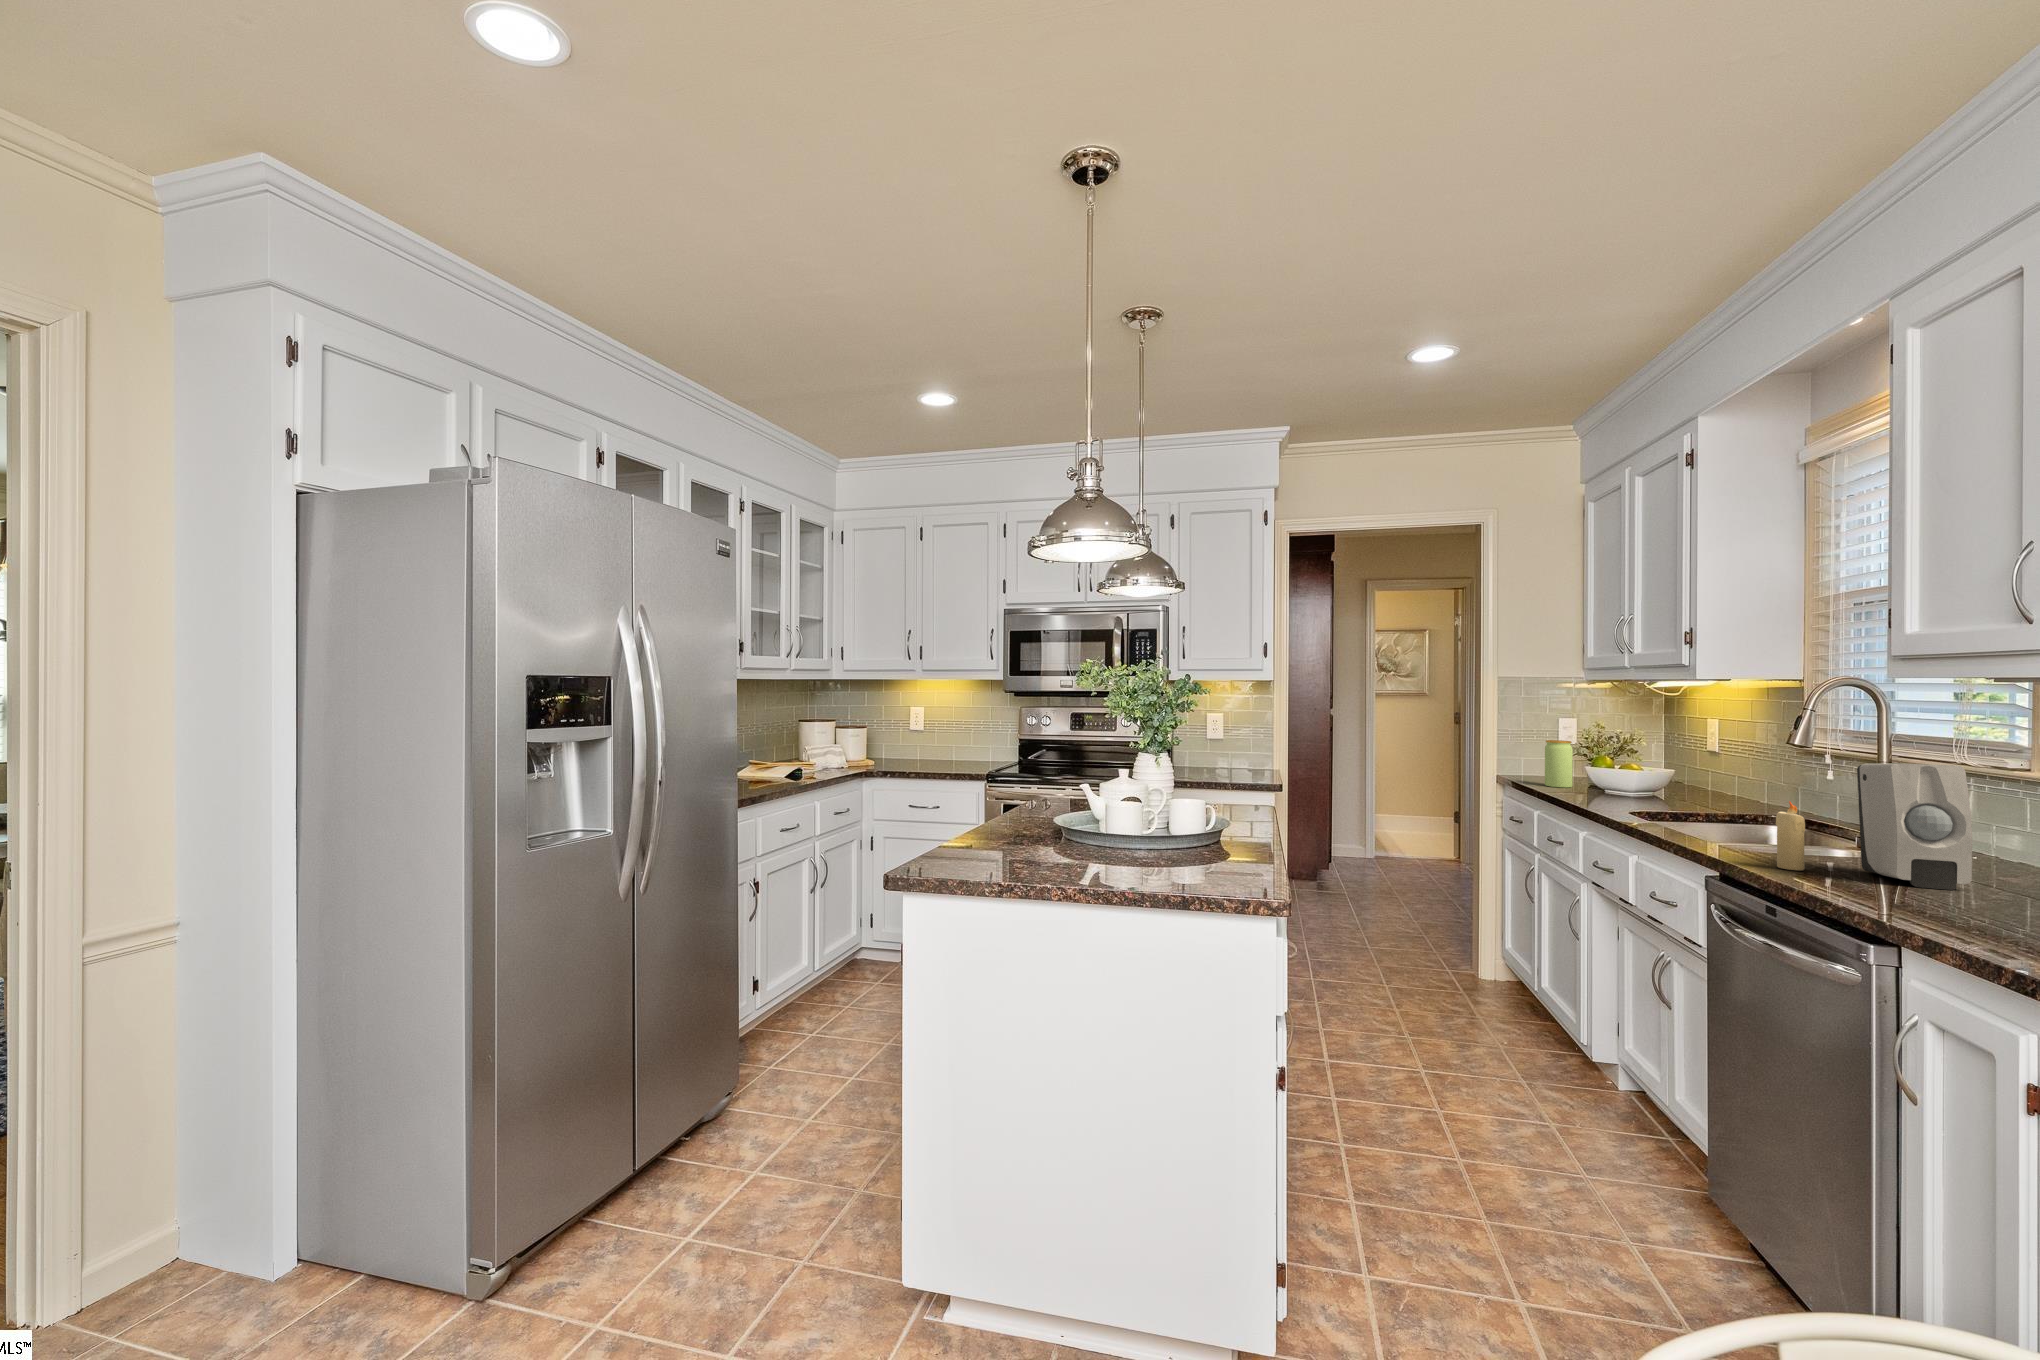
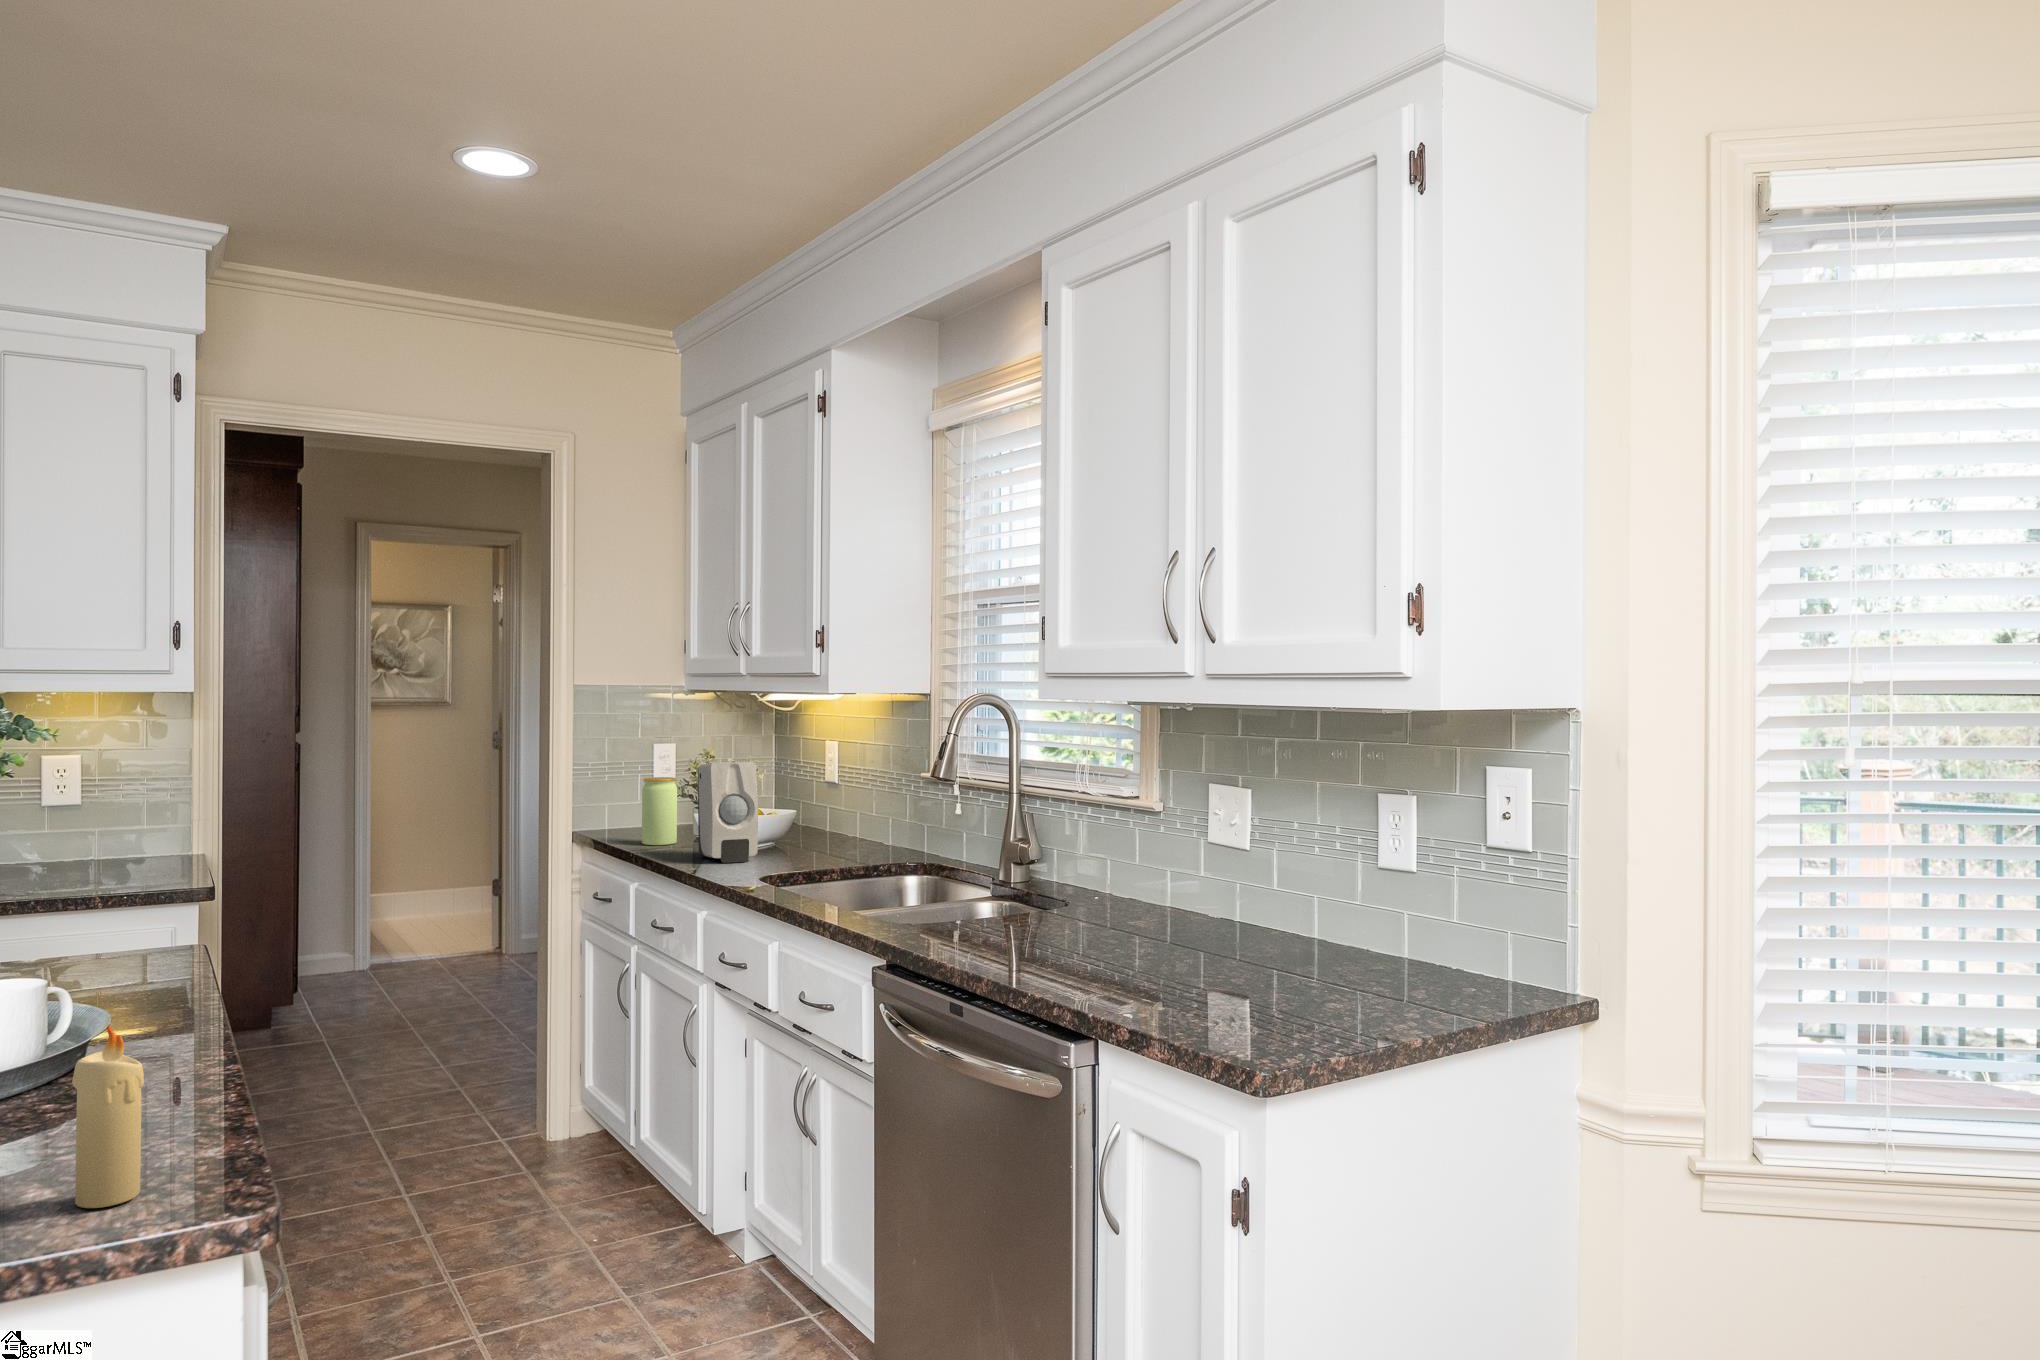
soap dispenser: present [1857,763,1972,890] -> present [698,762,758,863]
candle: present [1776,802,1805,870] -> present [72,1025,144,1208]

